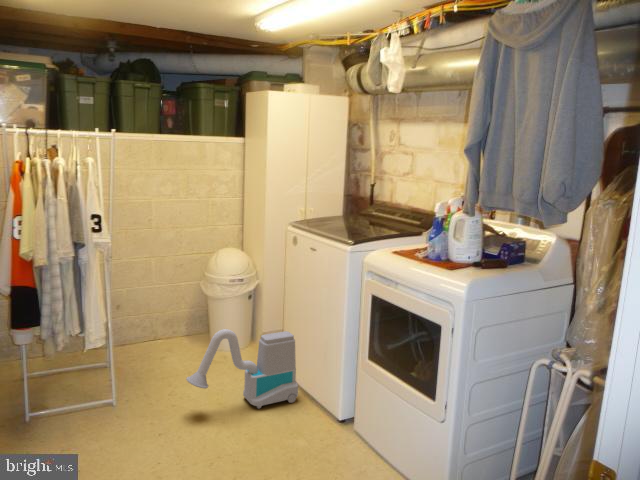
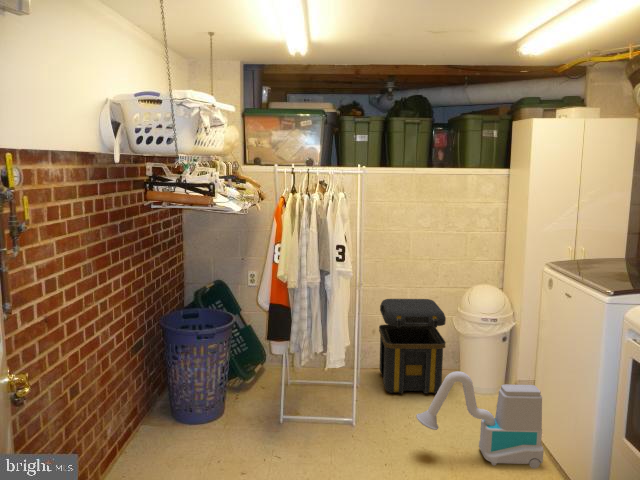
toolbox: none [126,268,198,367] -> present [379,299,446,394]

